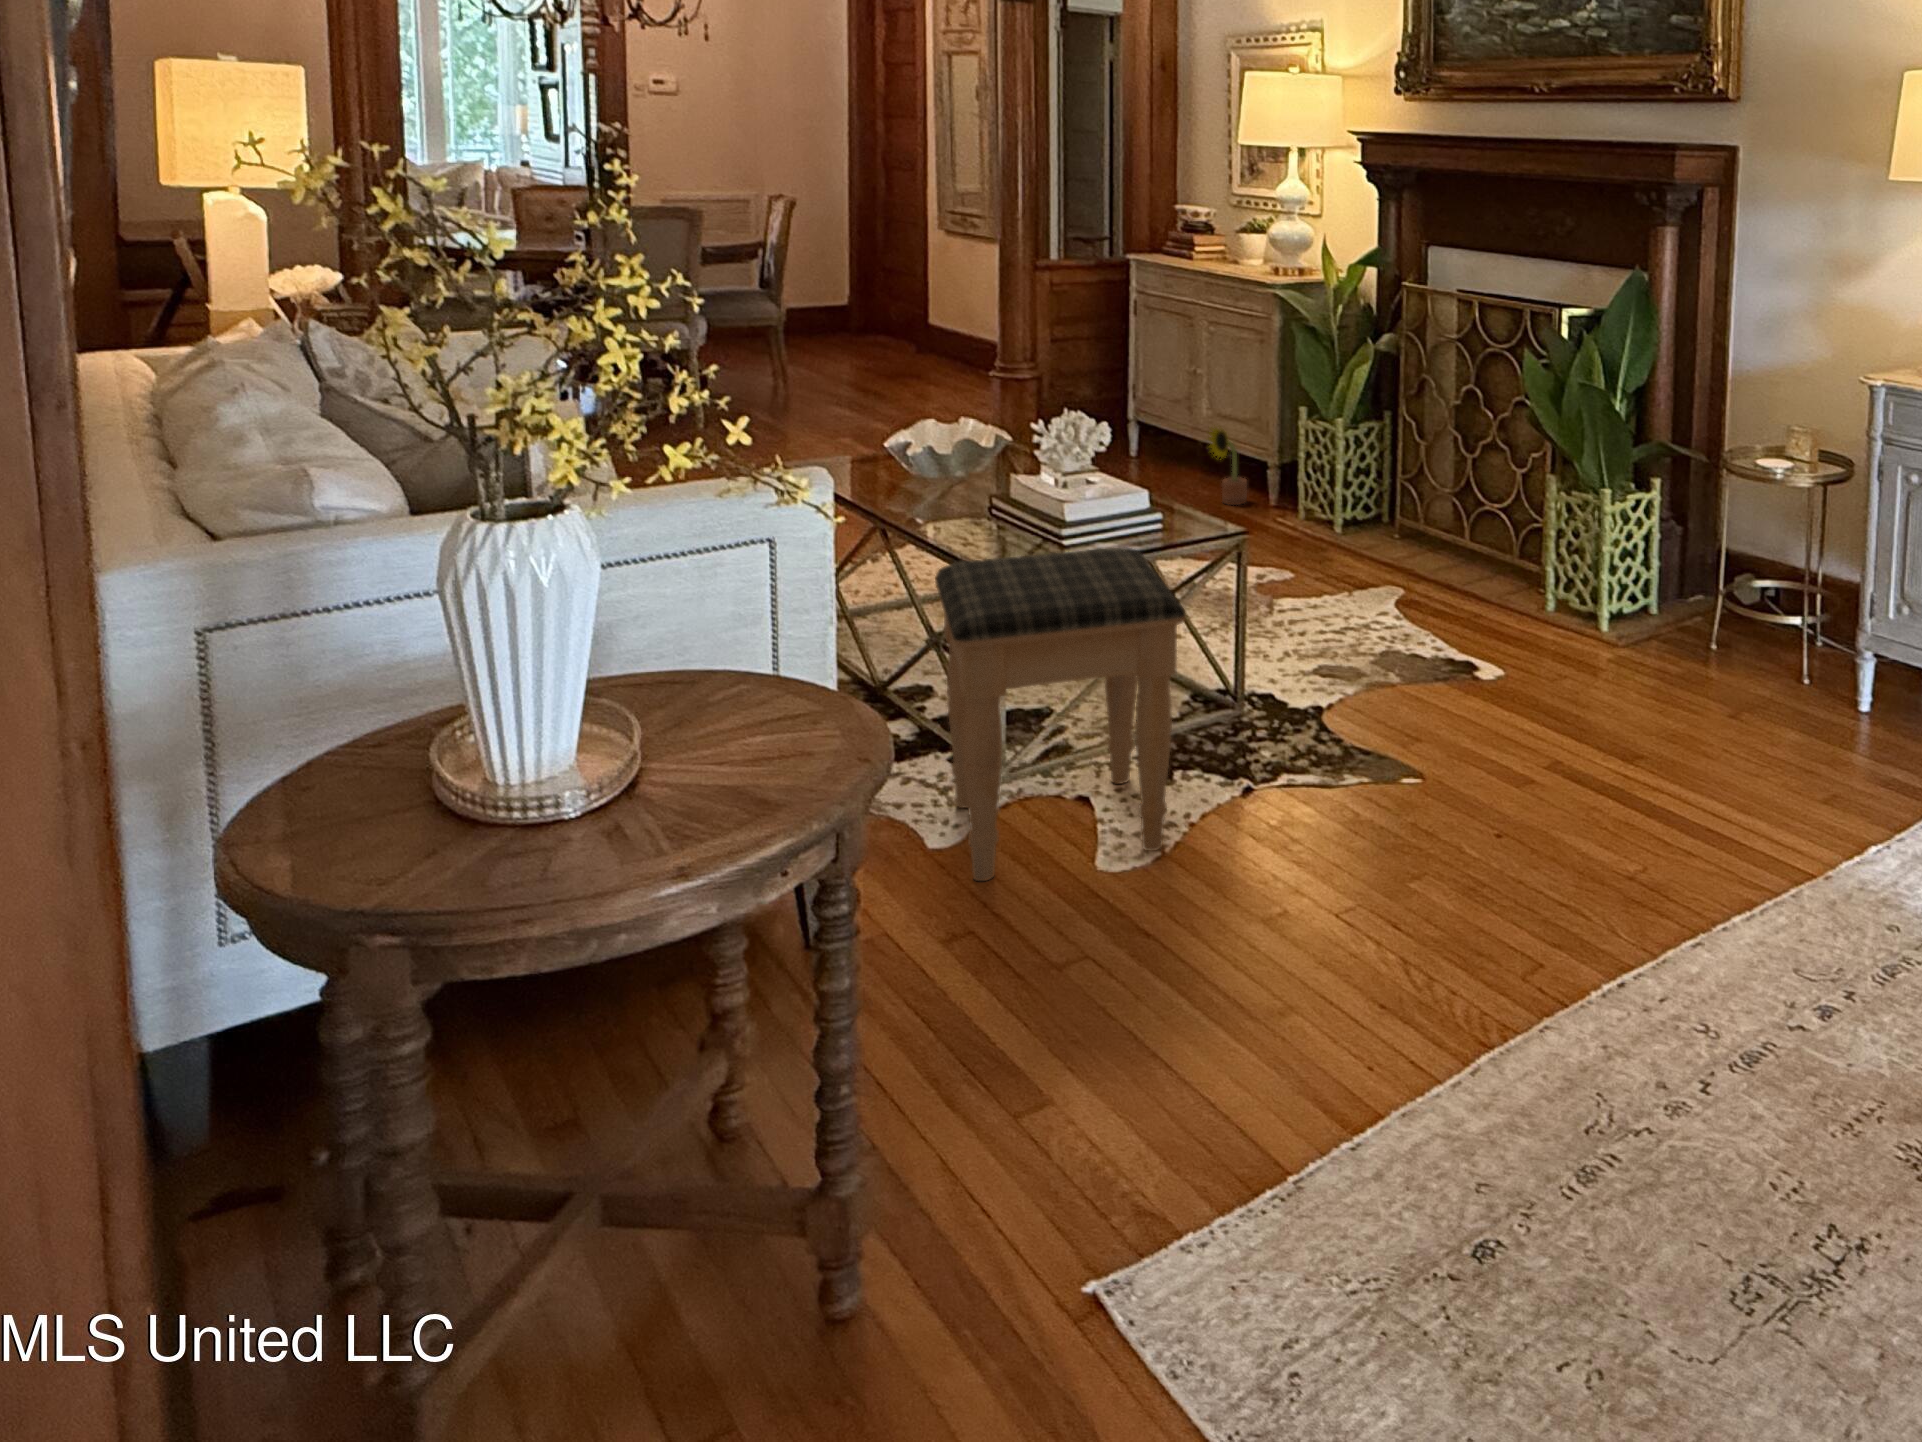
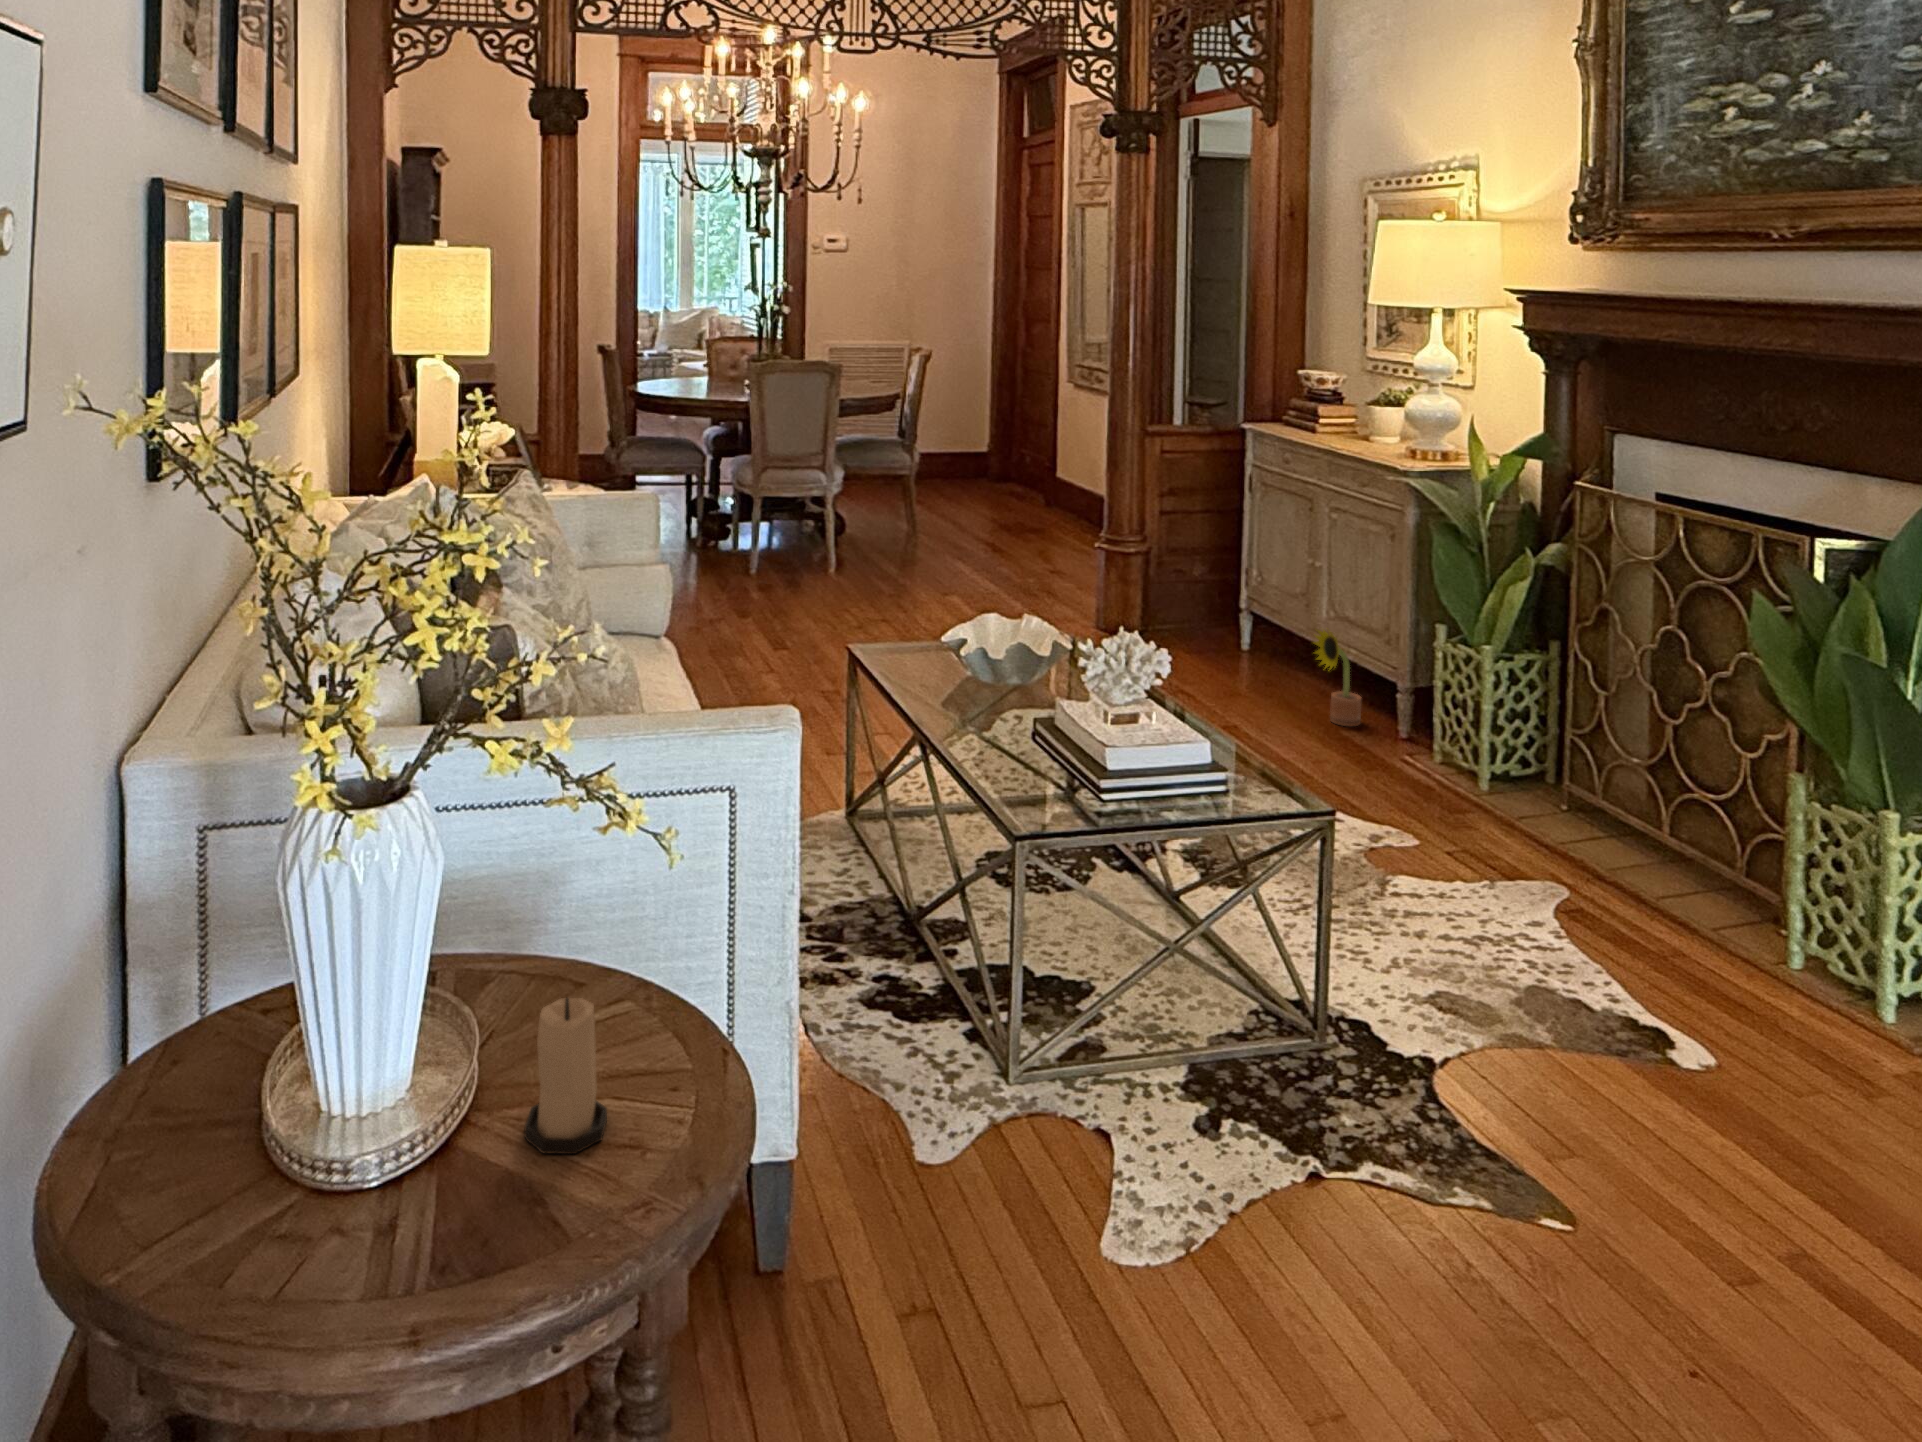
footstool: present [935,547,1186,881] -> none [940,809,1231,1254]
candle: none [698,647,767,762] -> present [524,998,607,1154]

